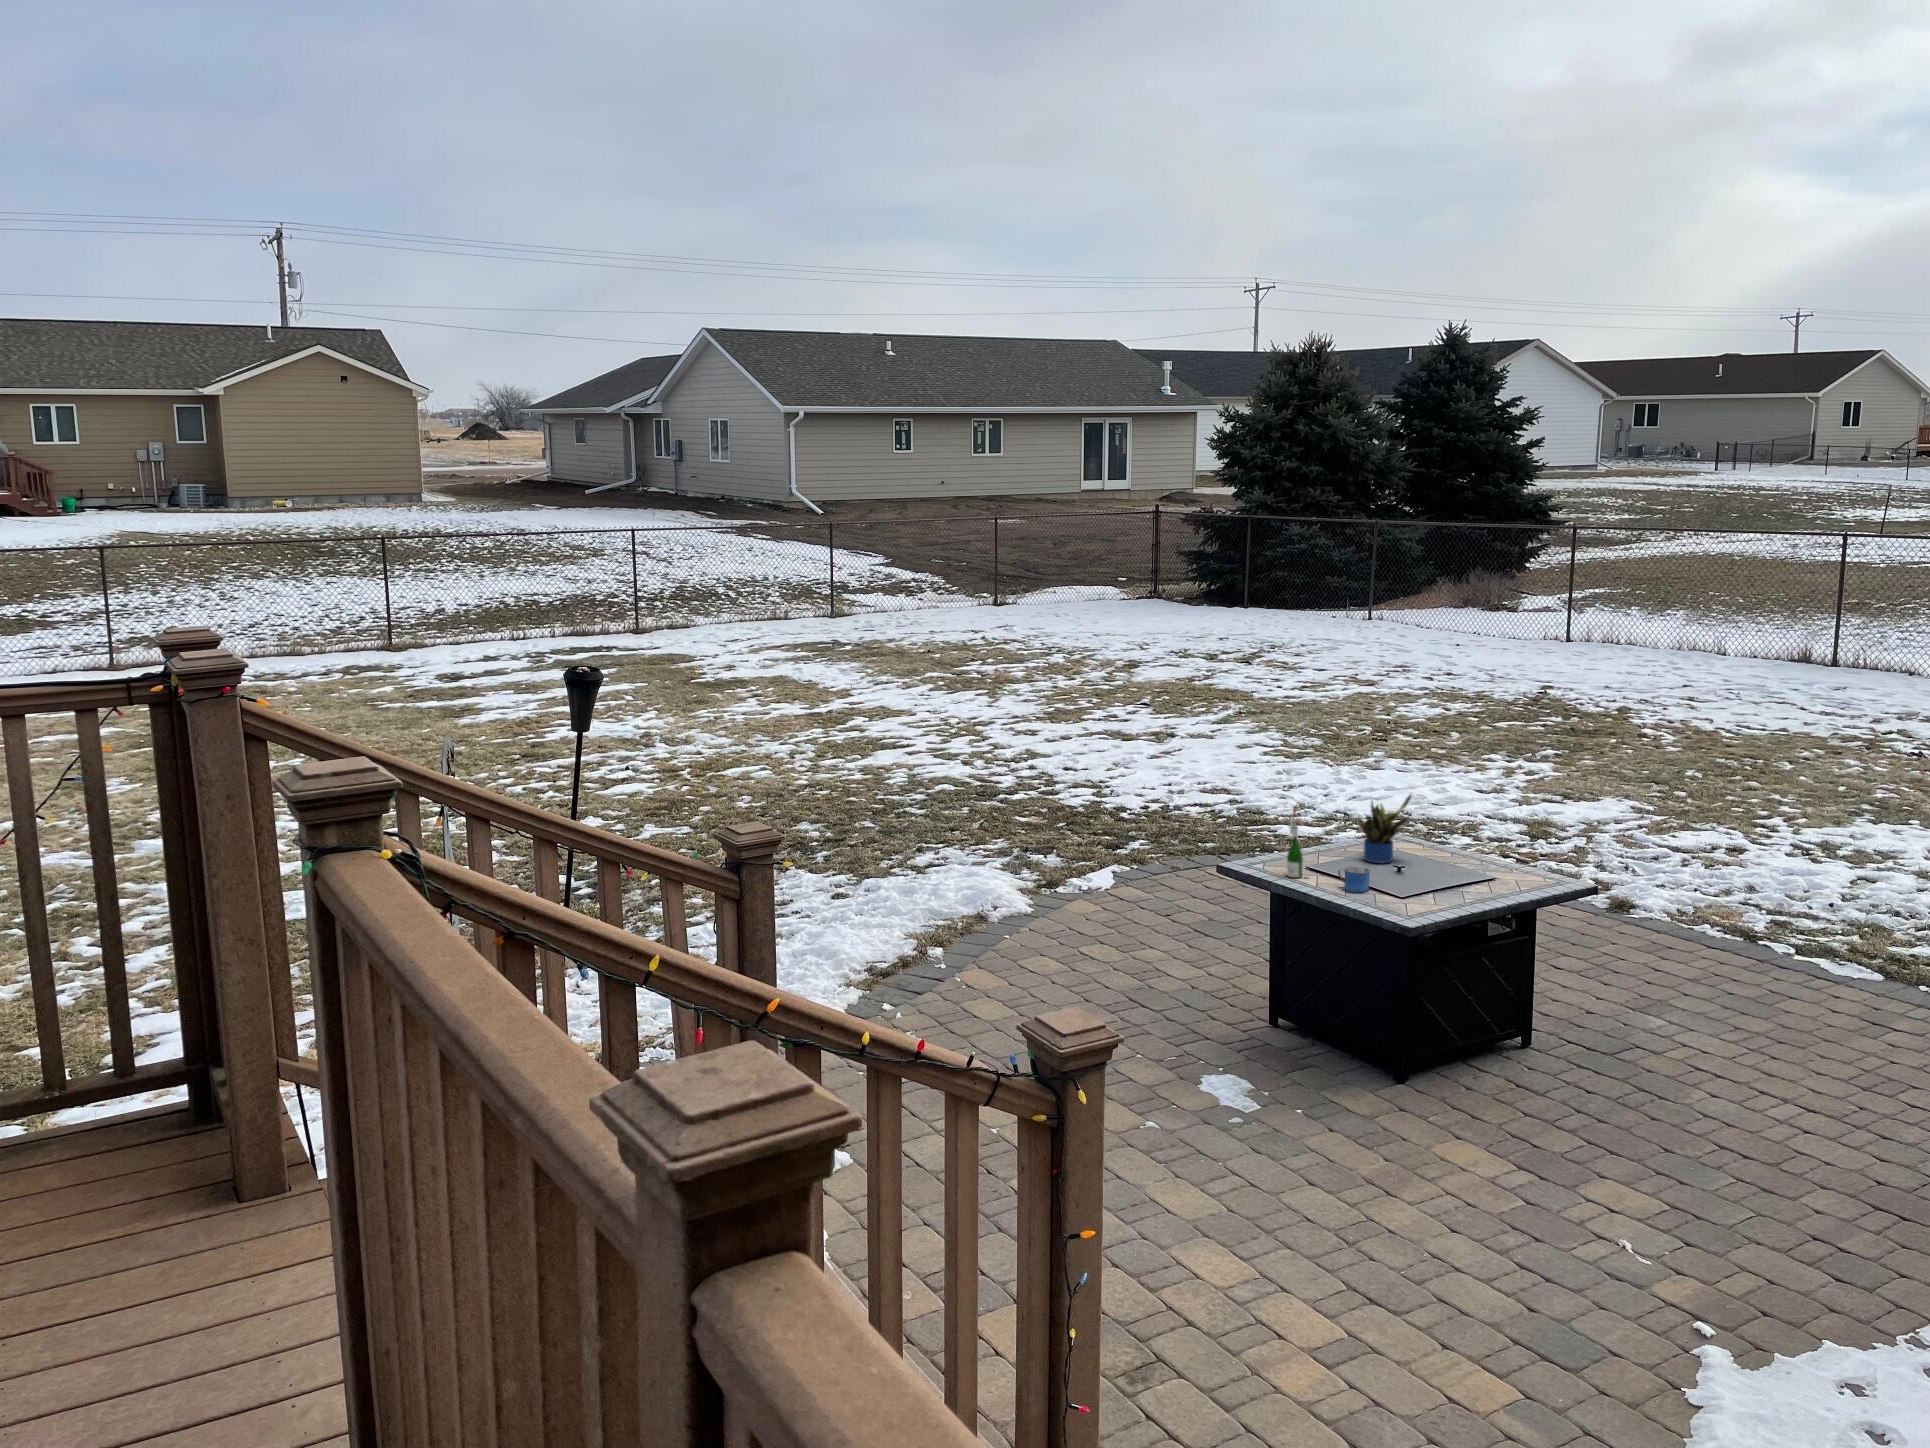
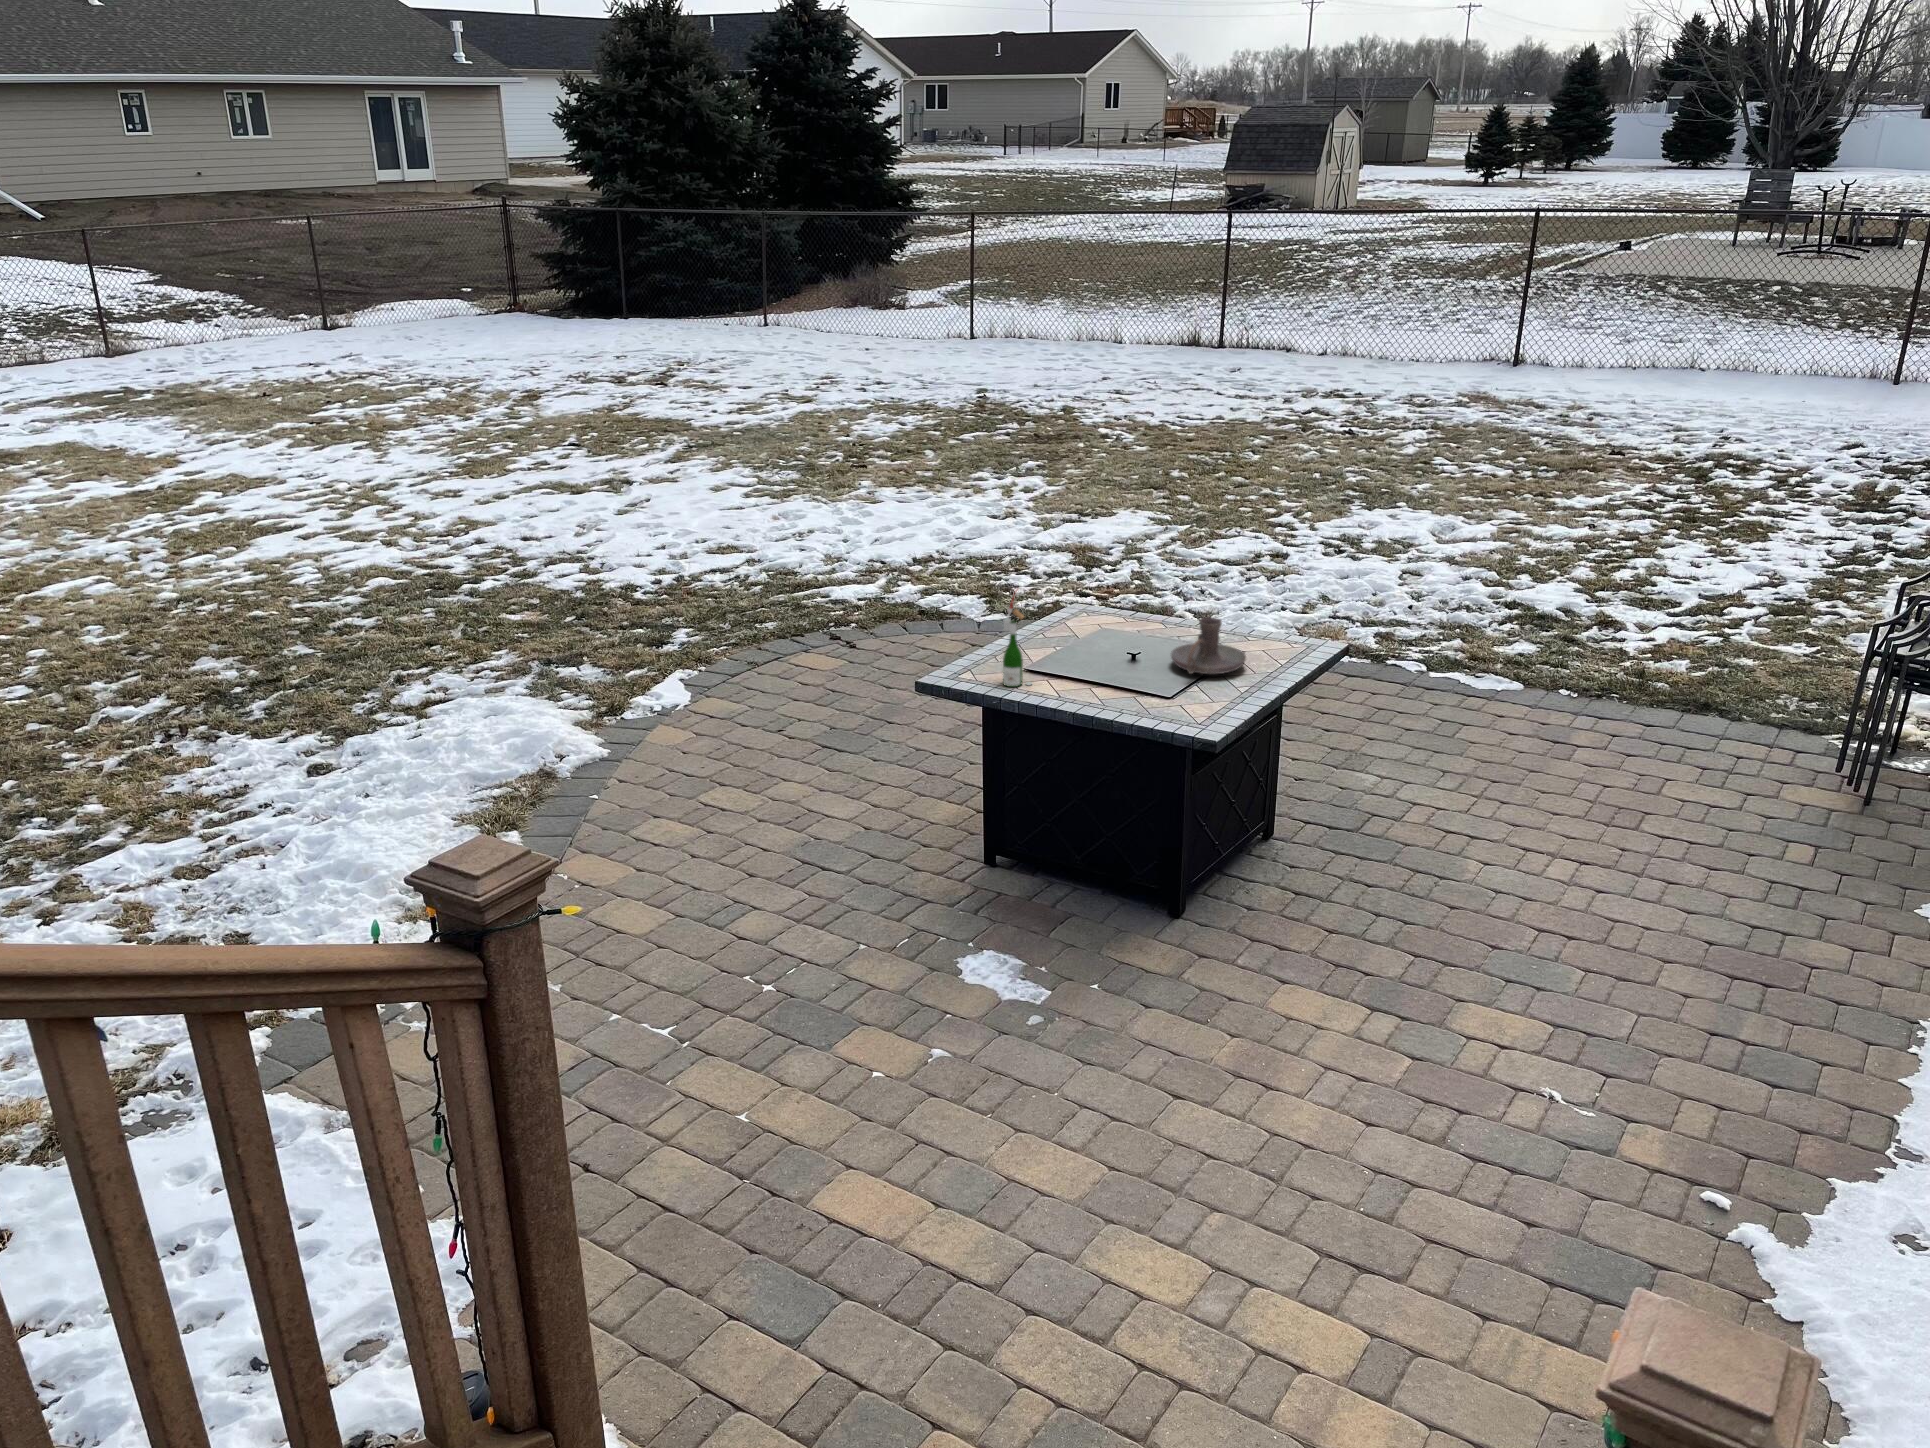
potted plant: present [1361,795,1411,863] -> none [1066,558,1131,650]
candle holder: none [1431,844,1495,889] -> present [1171,617,1246,674]
mug: present [1338,866,1370,893] -> none [1076,663,1117,698]

